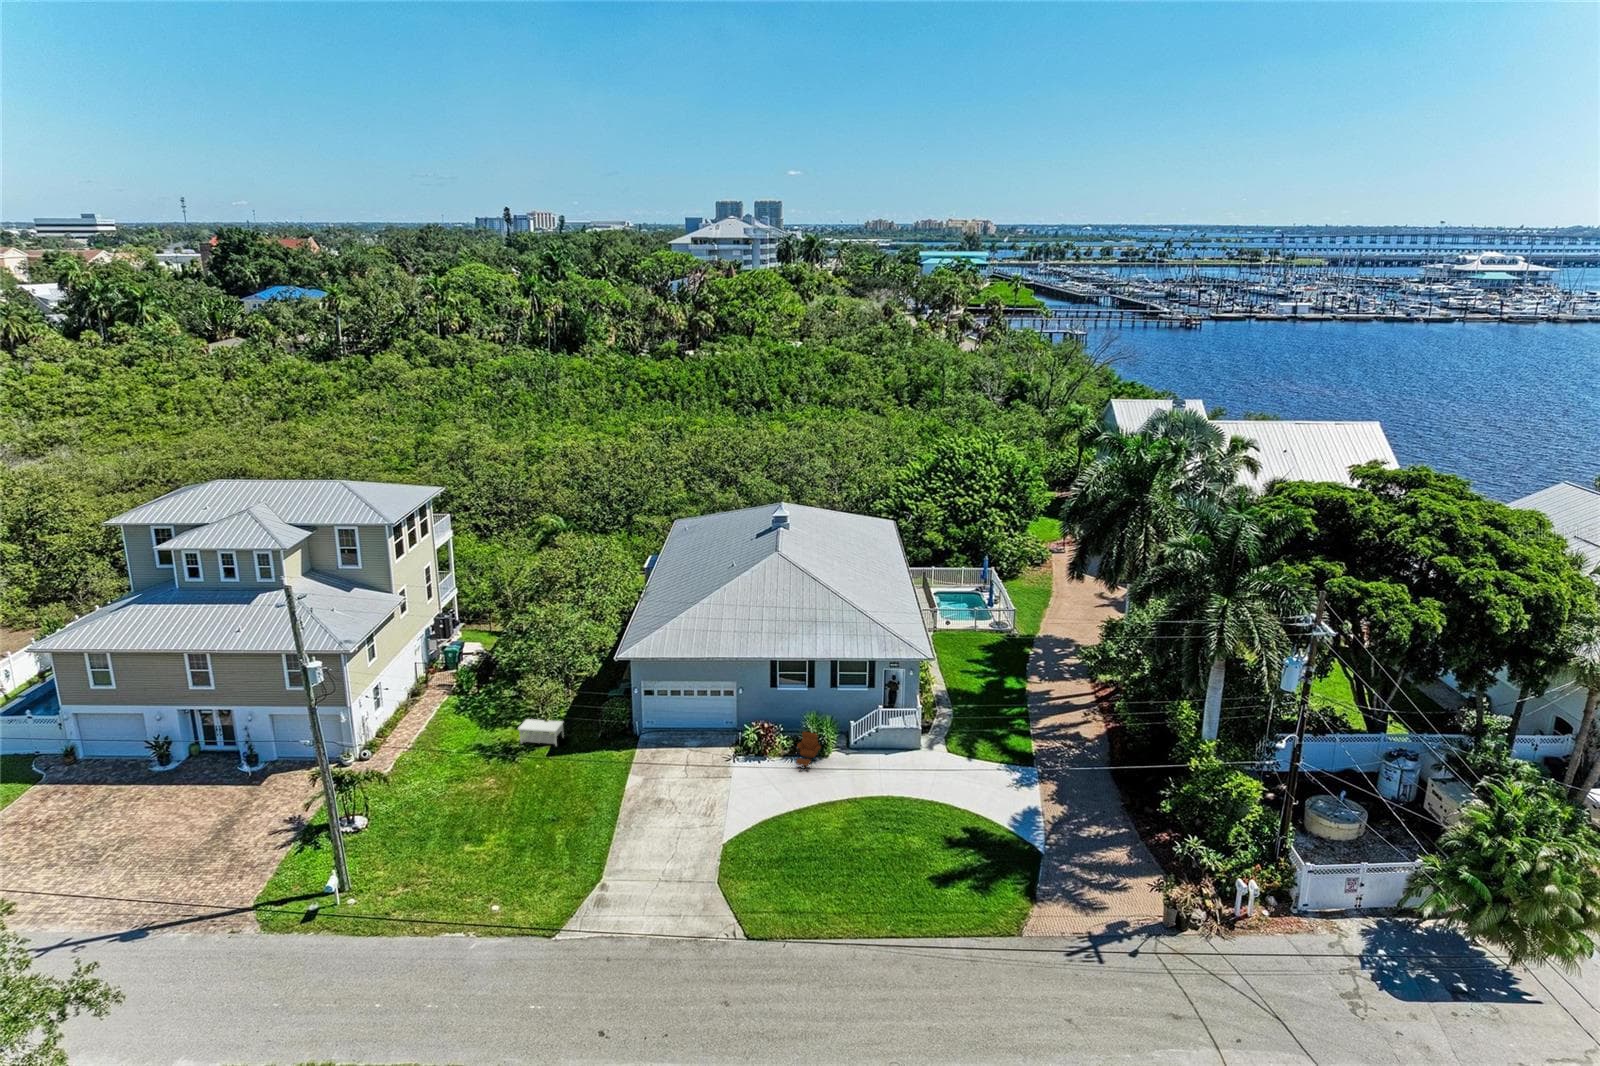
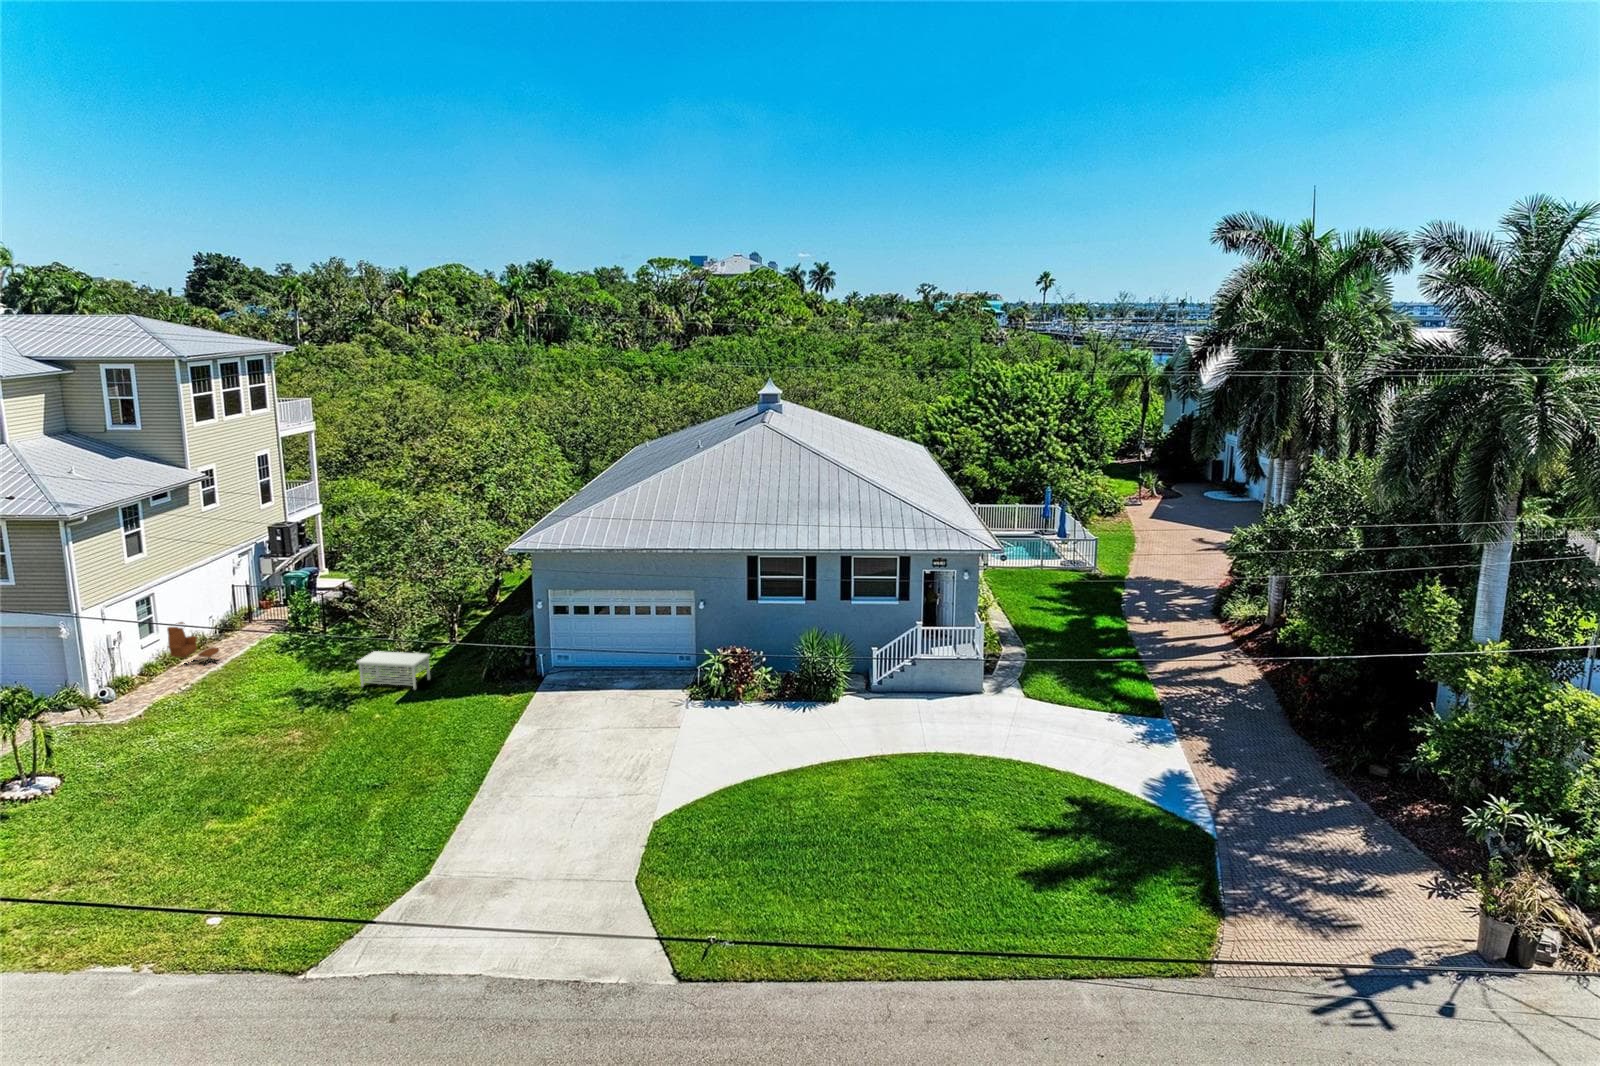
lounge chair: present [796,732,821,769] -> present [167,622,219,665]

